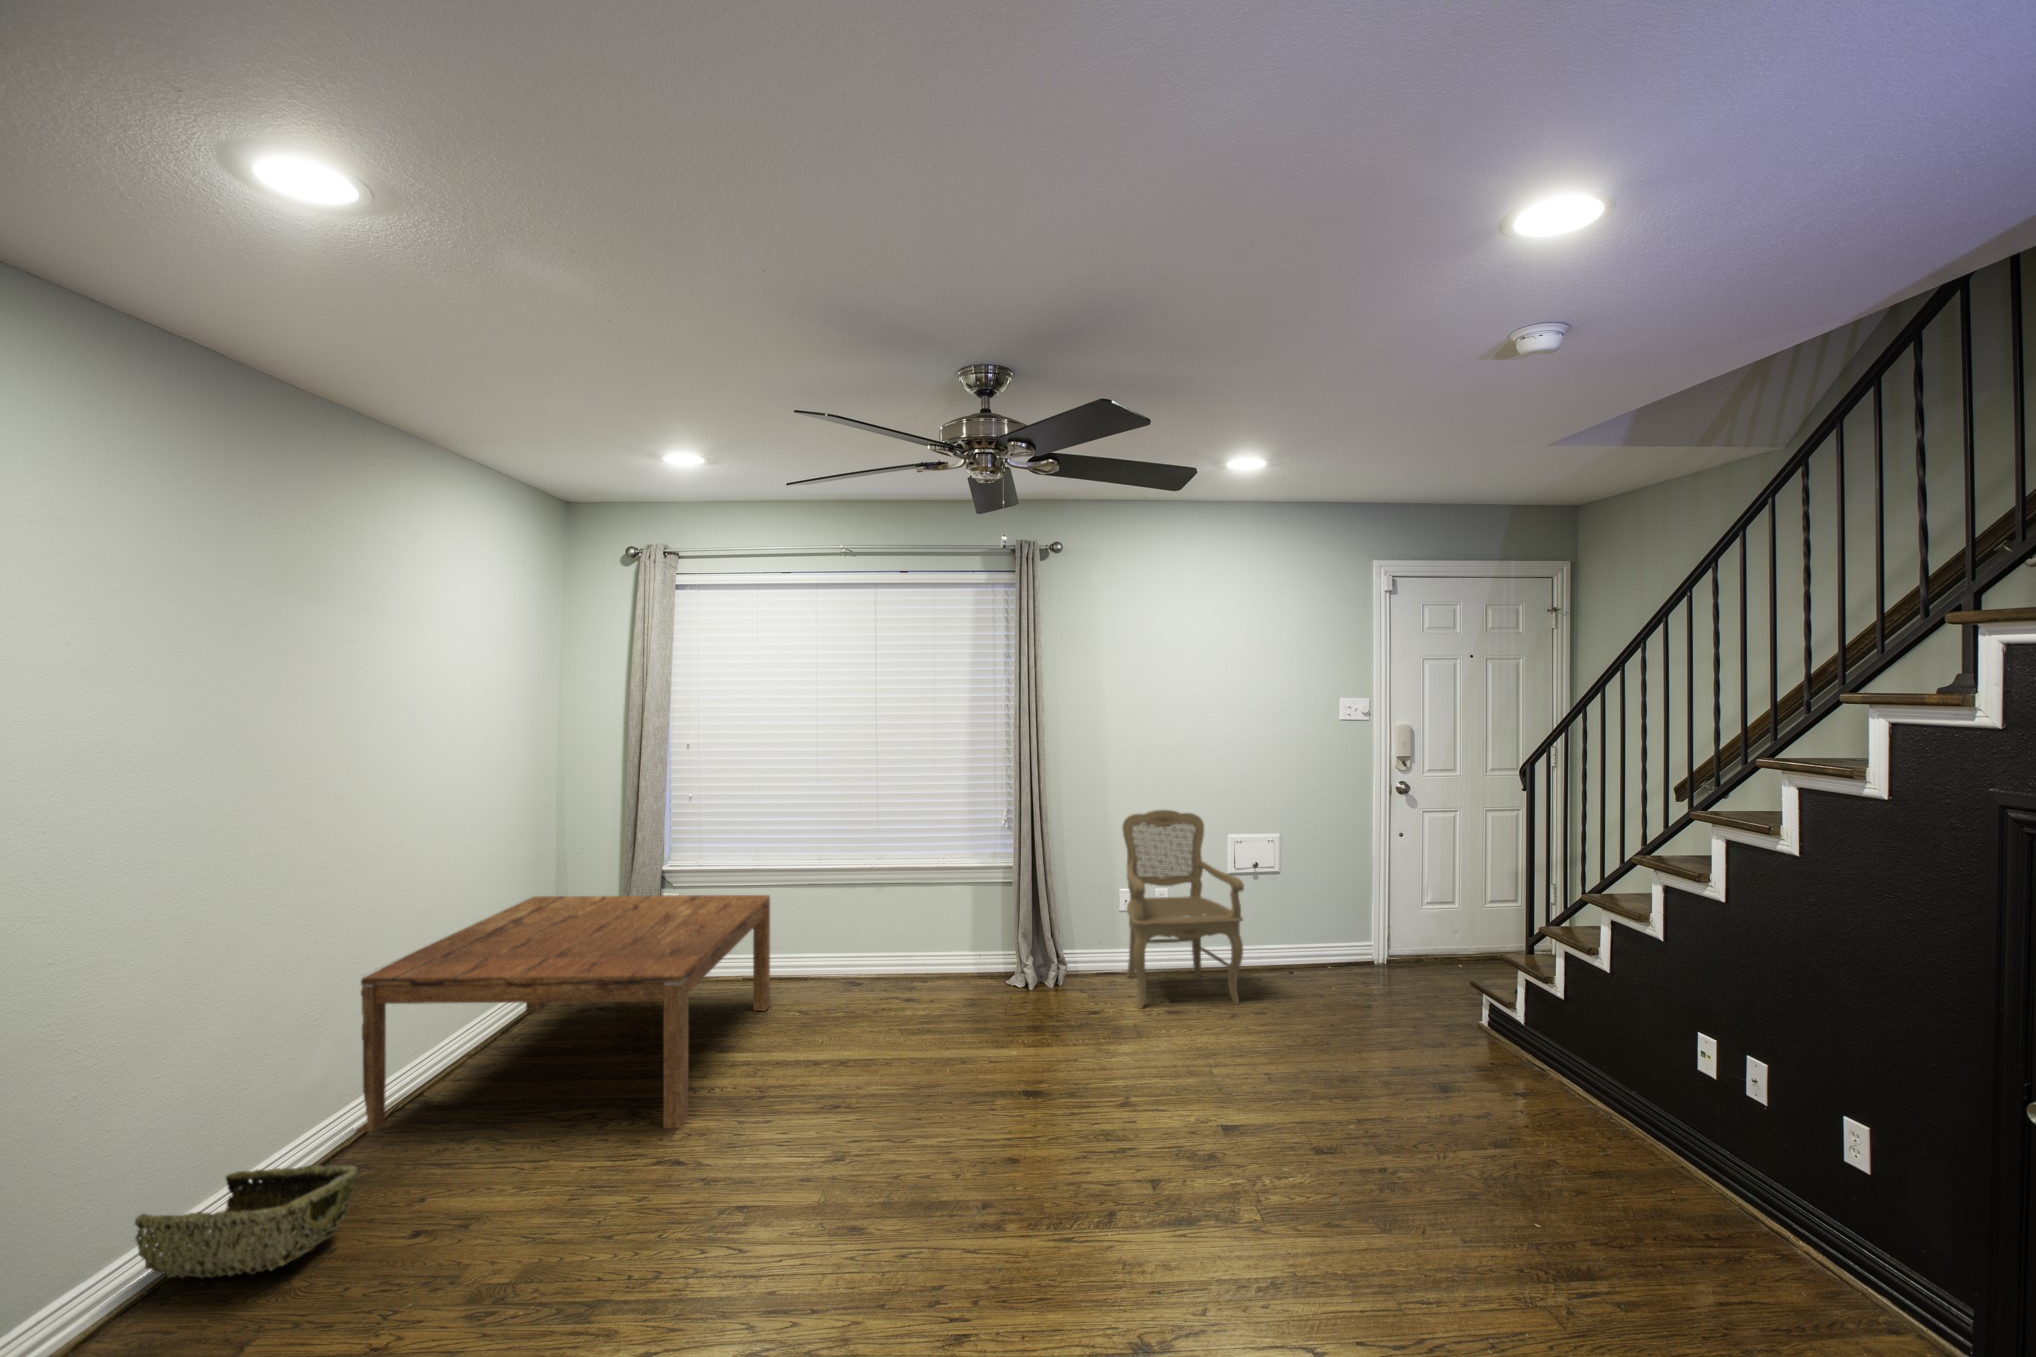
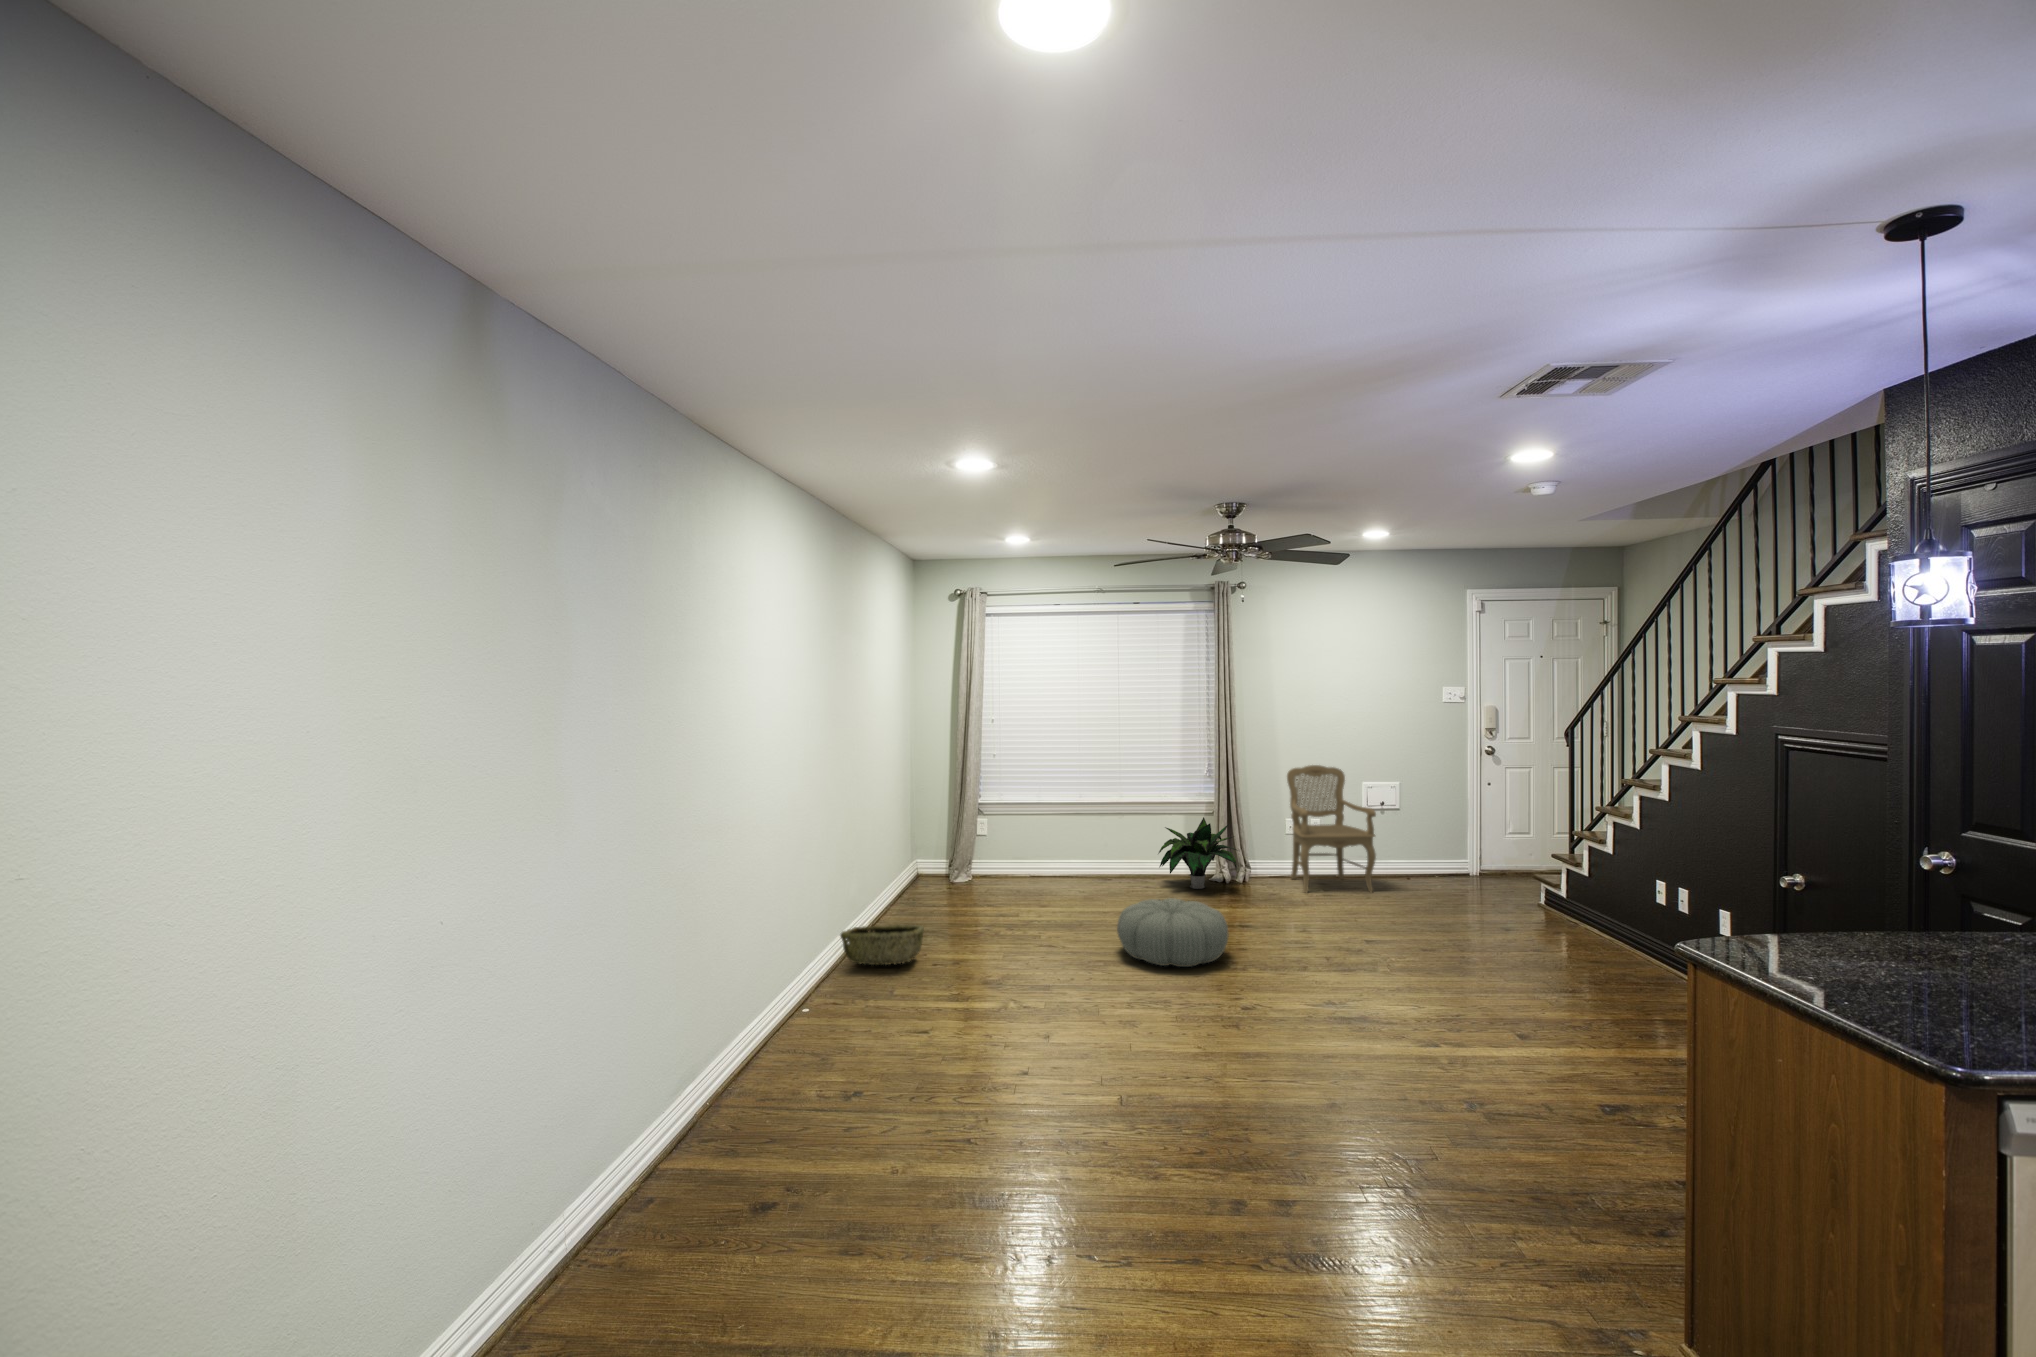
potted plant: none [922,892,1051,1004] -> present [1159,817,1236,889]
coffee table: present [355,895,770,1132] -> none [874,815,1059,932]
pouf: none [752,1075,961,1244] -> present [1117,898,1229,967]

